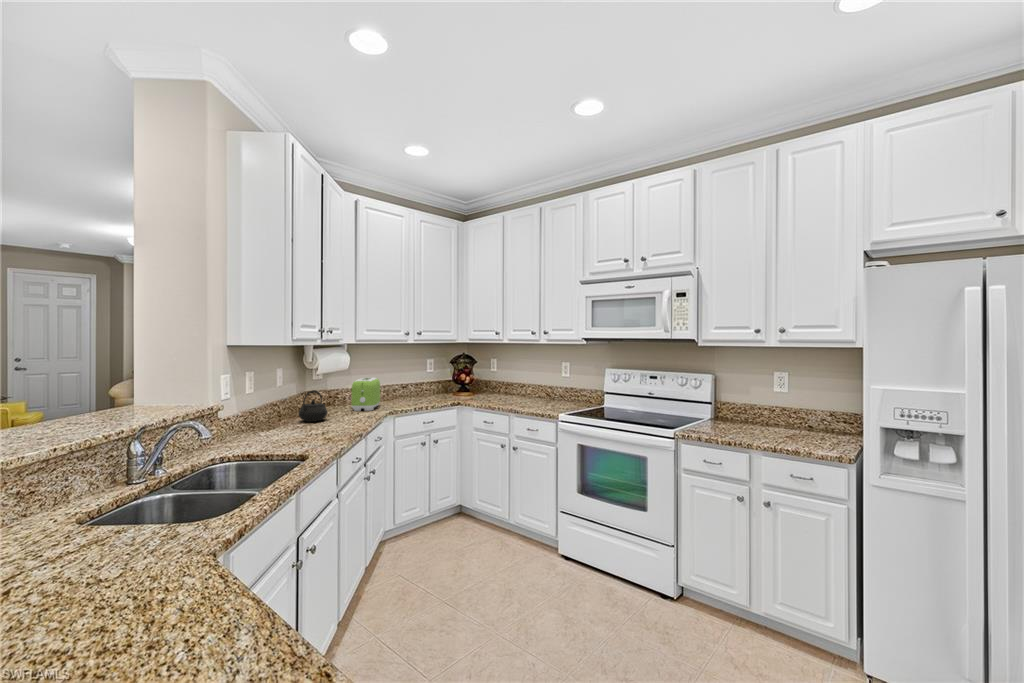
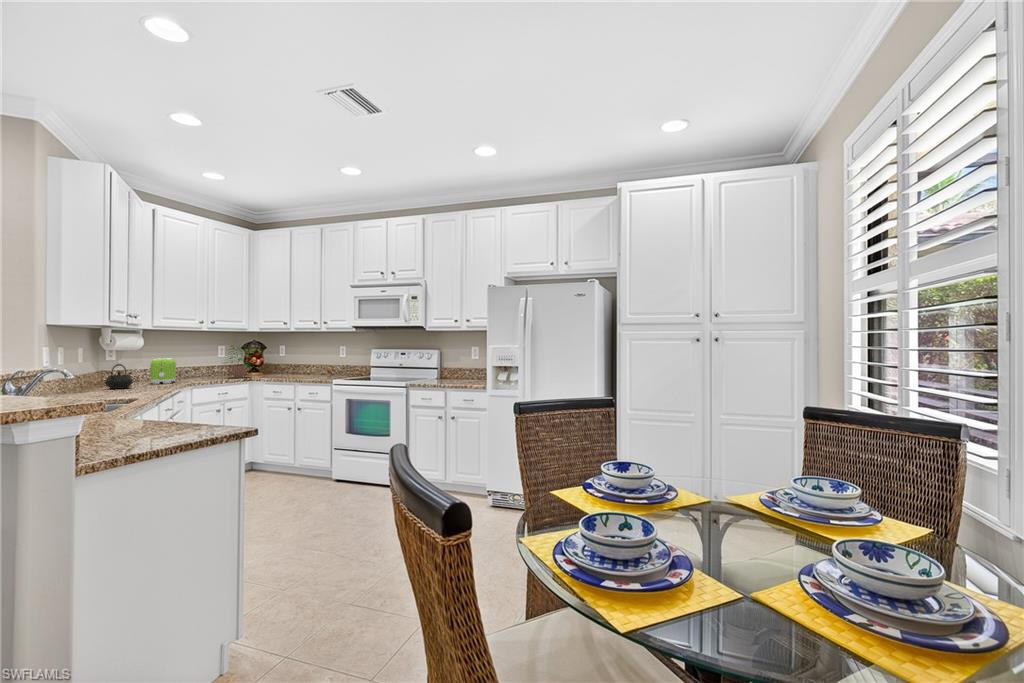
potted plant: none [428,360,467,400] -> present [225,345,249,378]

